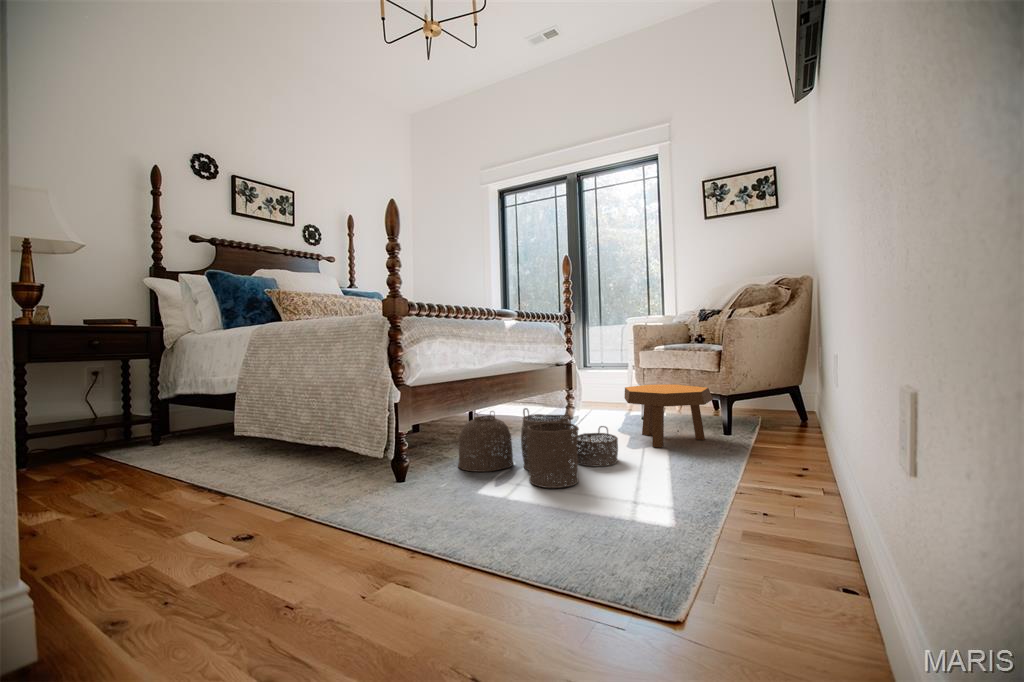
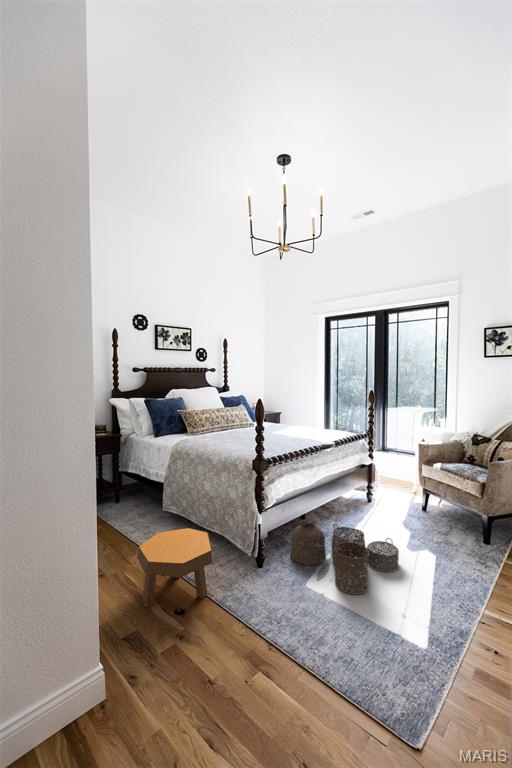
footstool: present [624,384,713,448] -> present [137,528,212,608]

